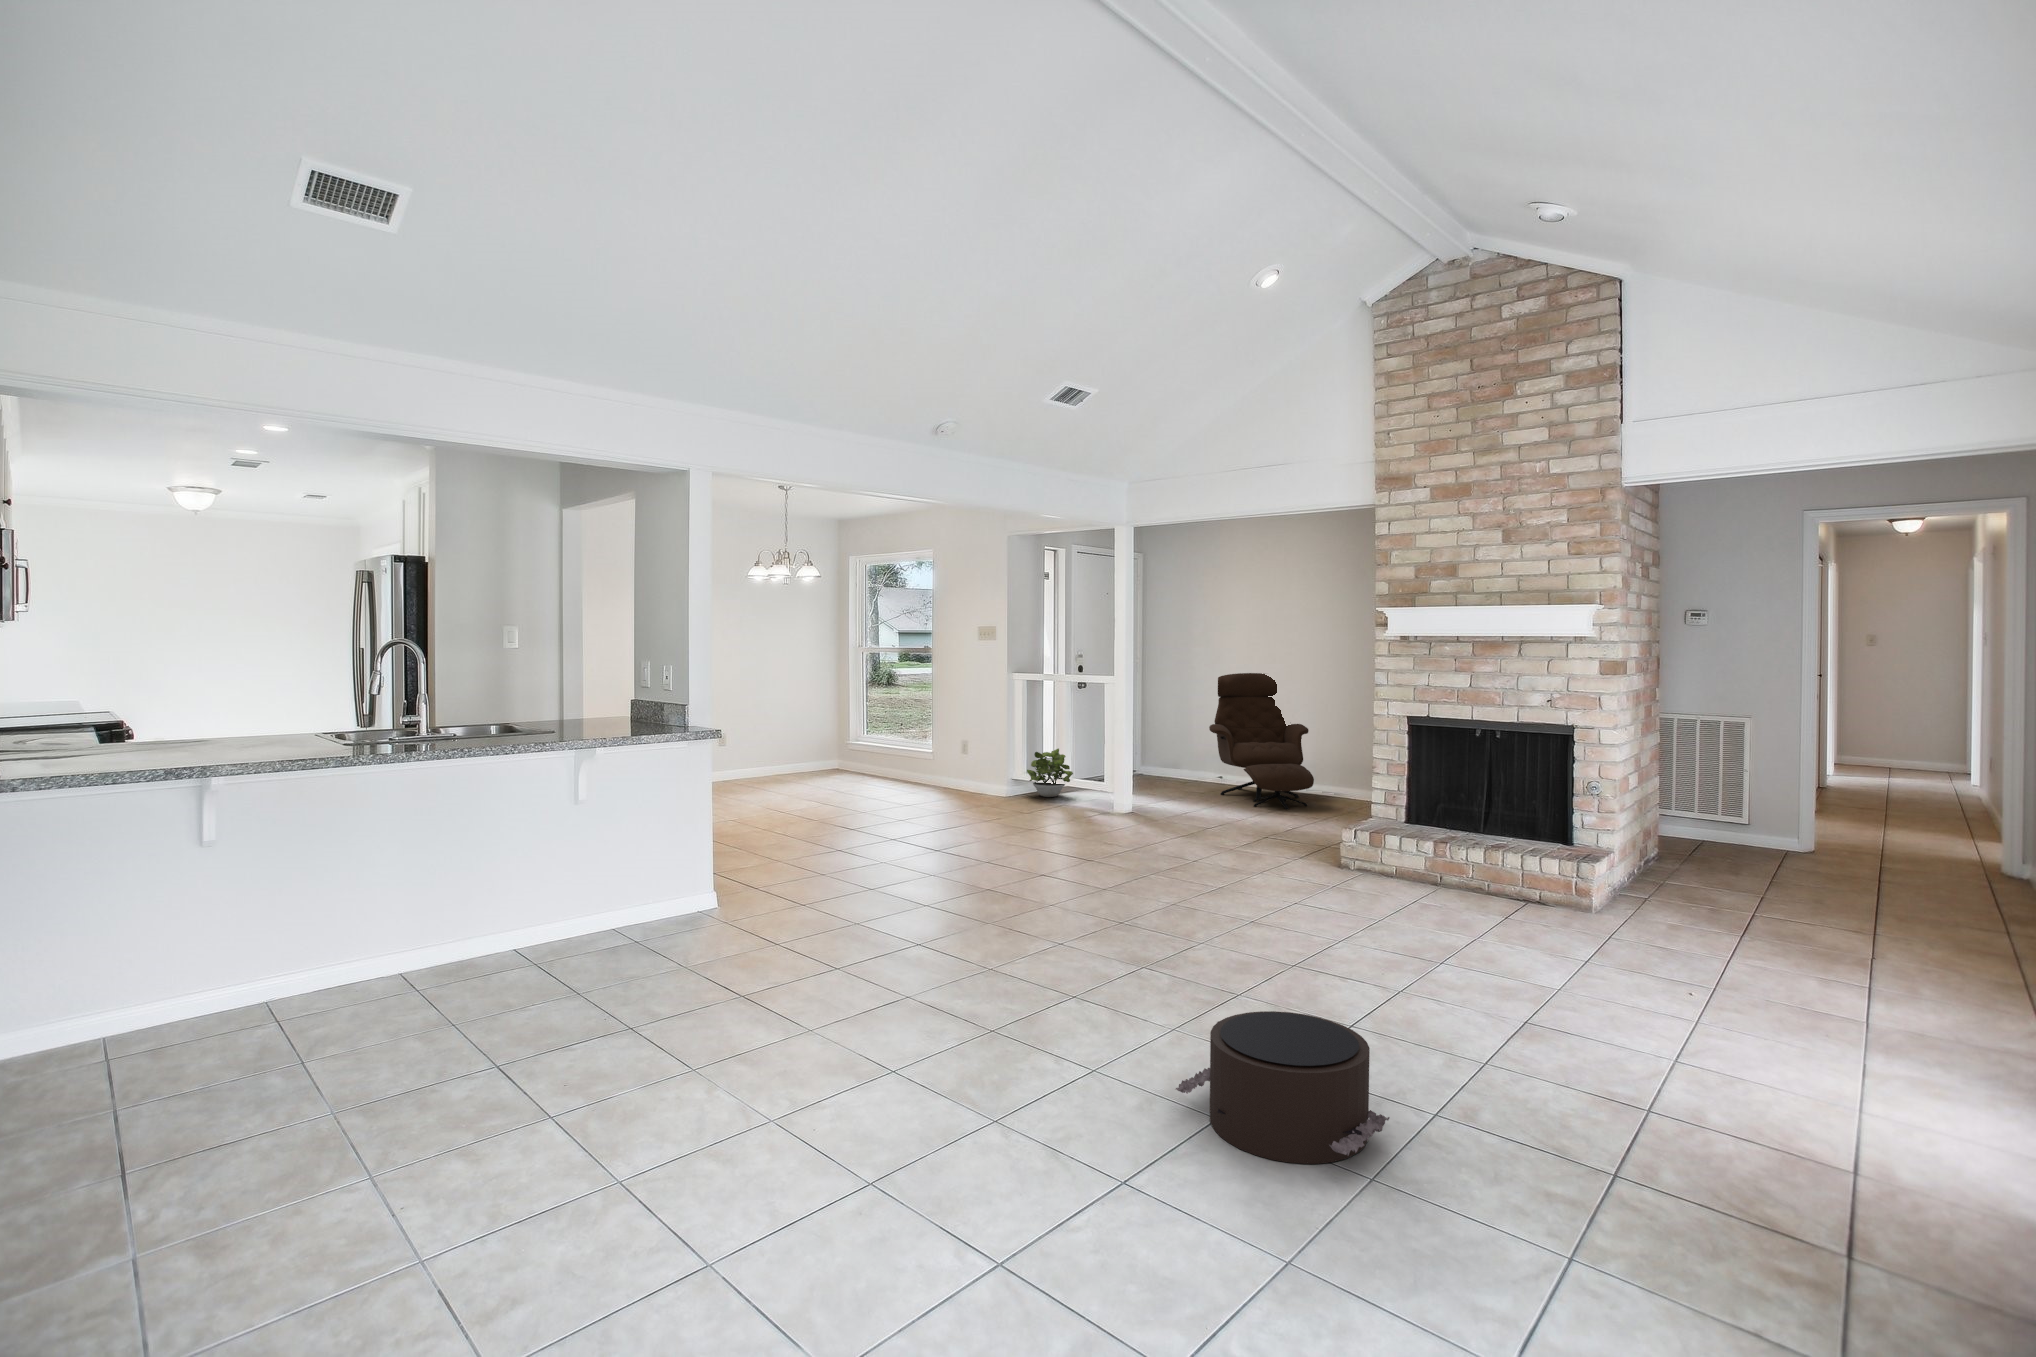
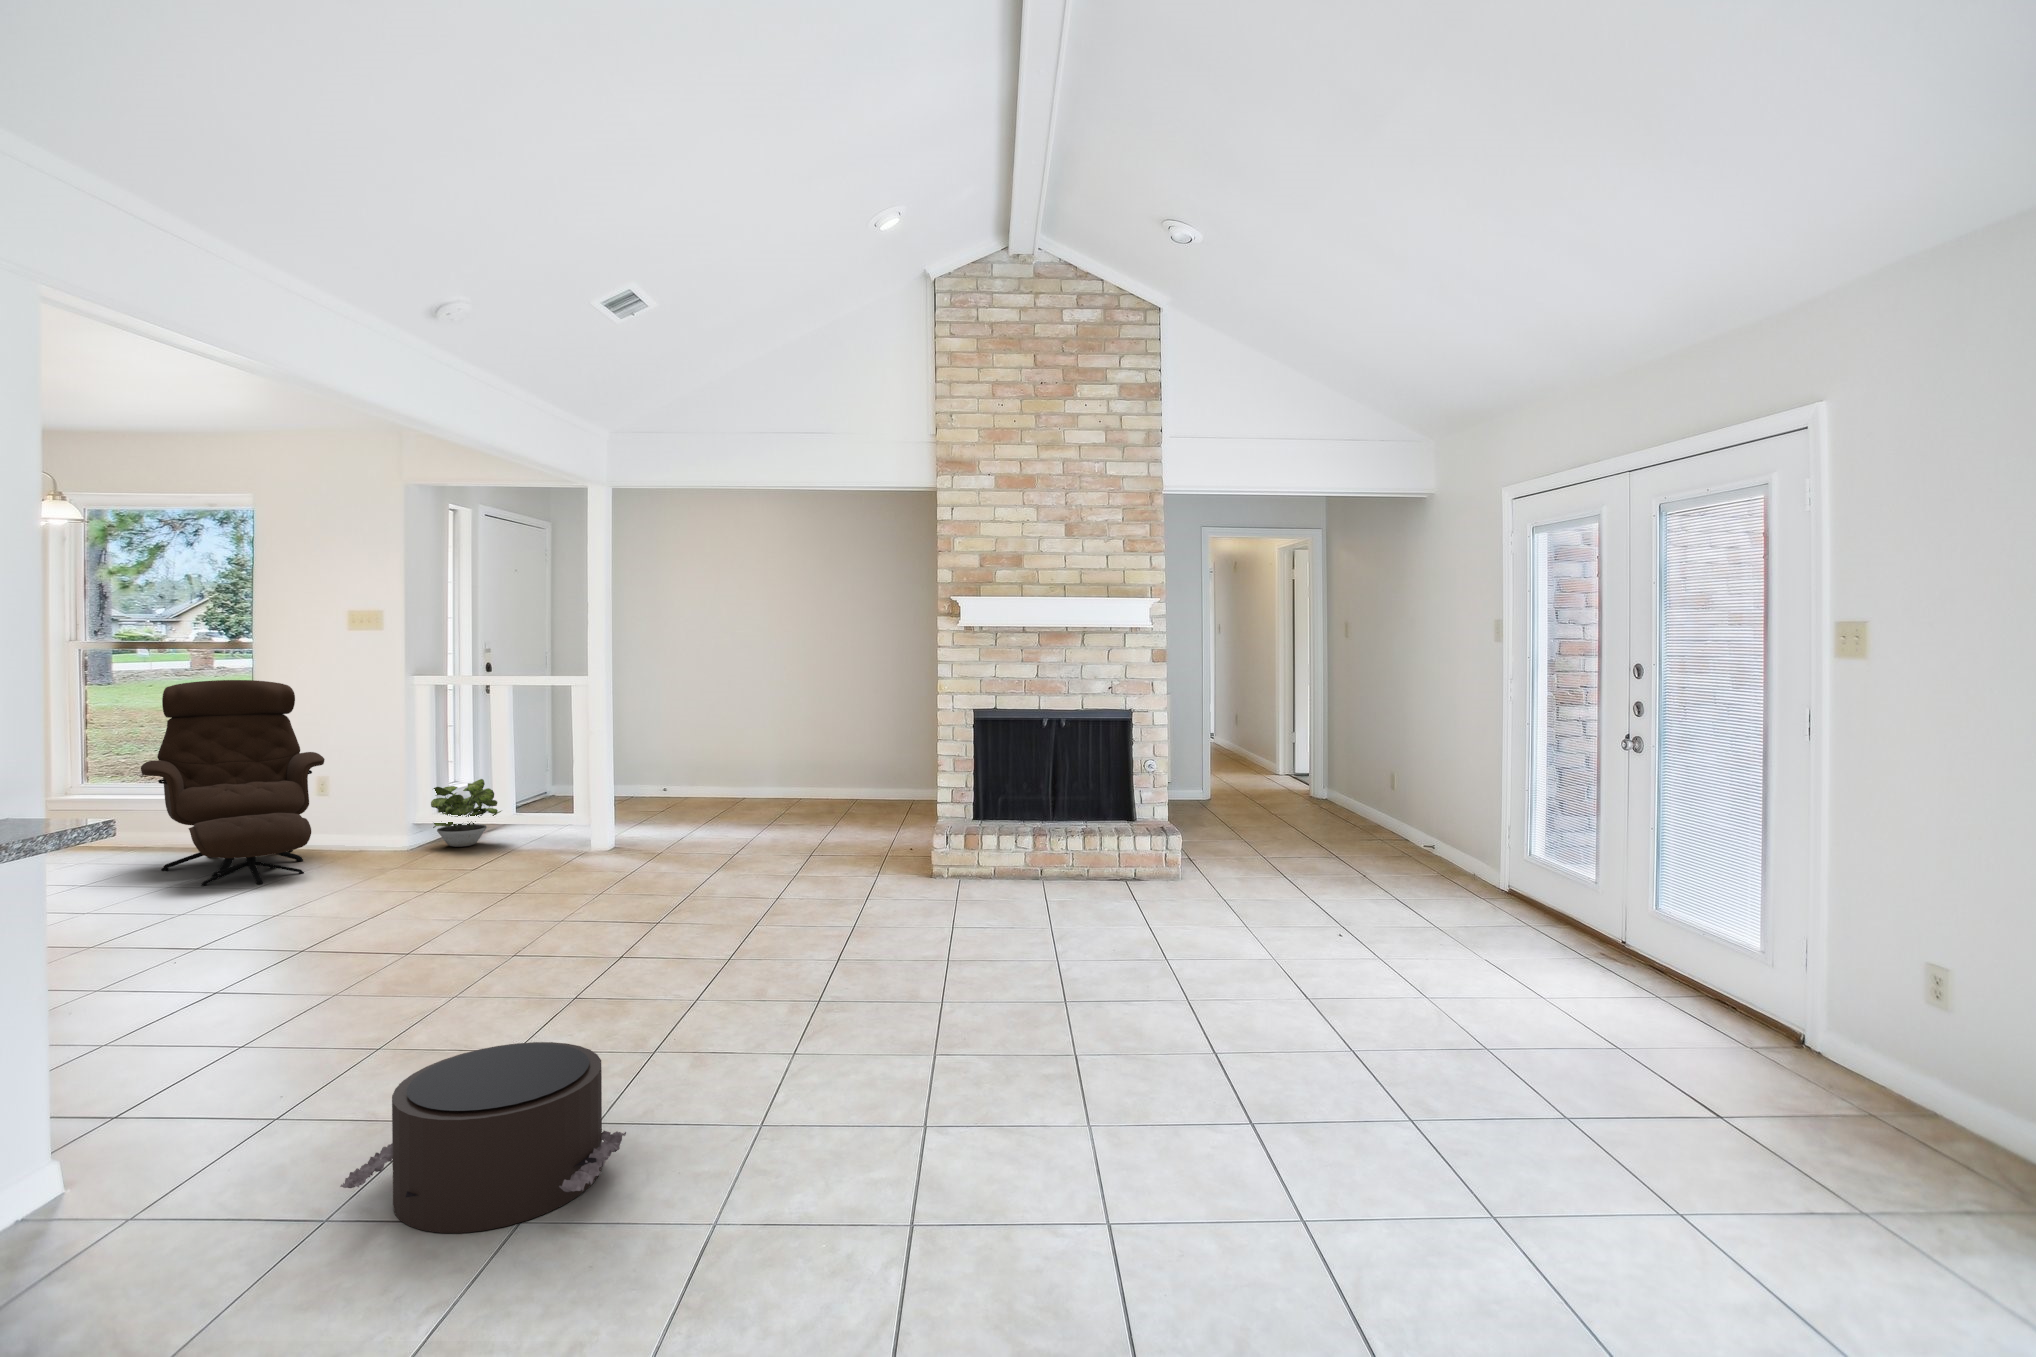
lounge chair: present [1209,673,1314,809] -> present [141,680,325,886]
pouf: present [1176,1011,1389,1164] -> present [340,1042,626,1233]

